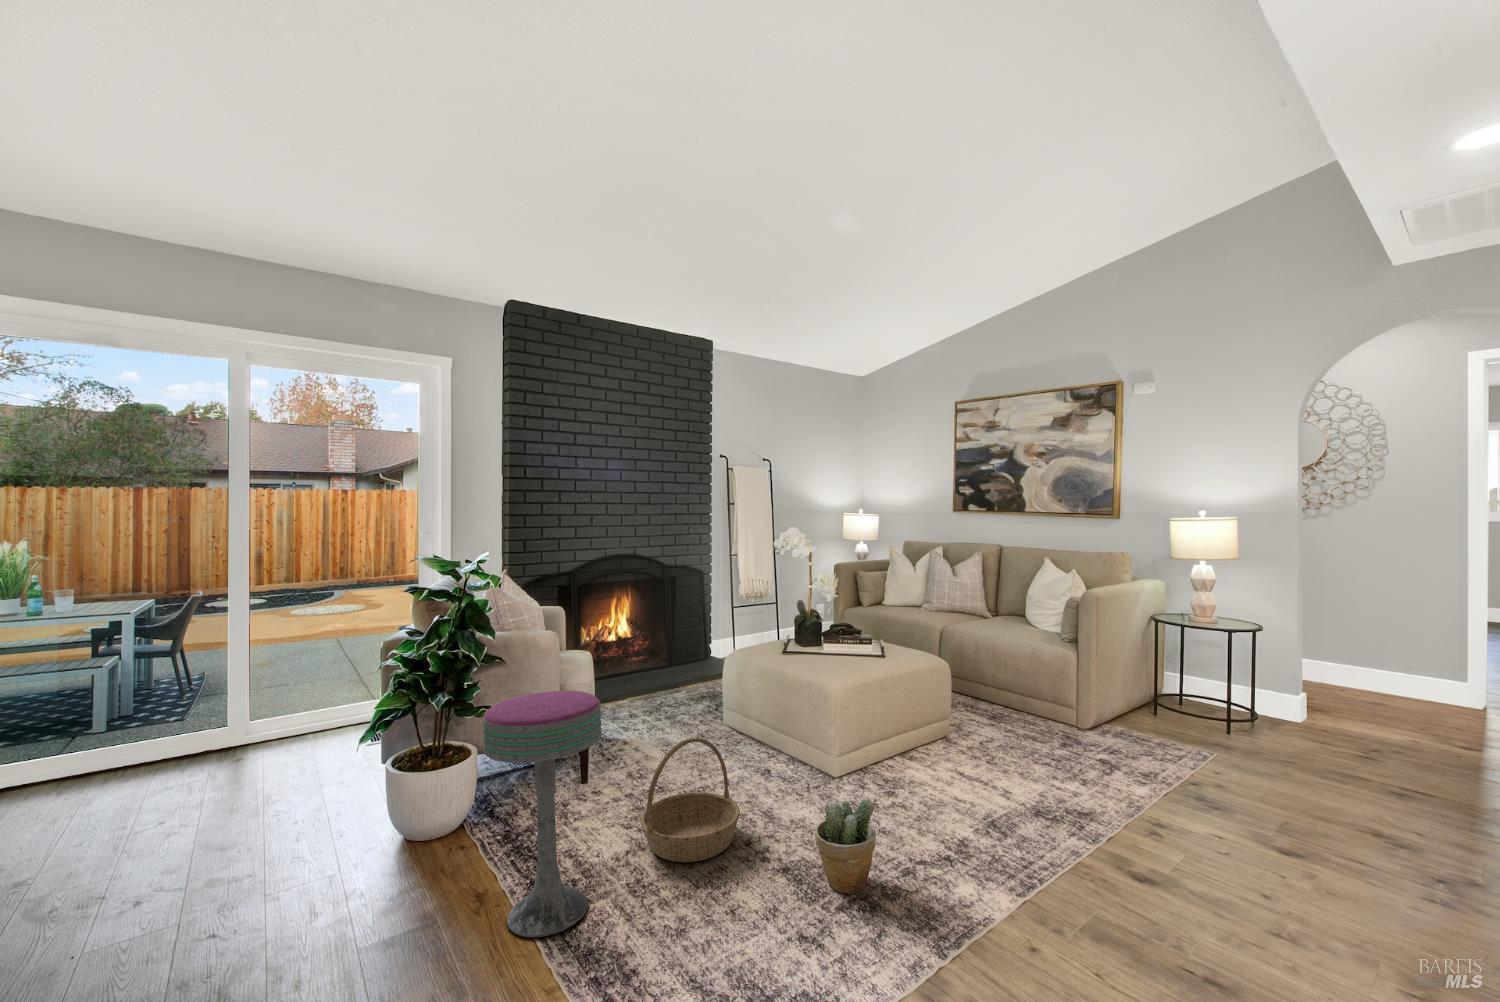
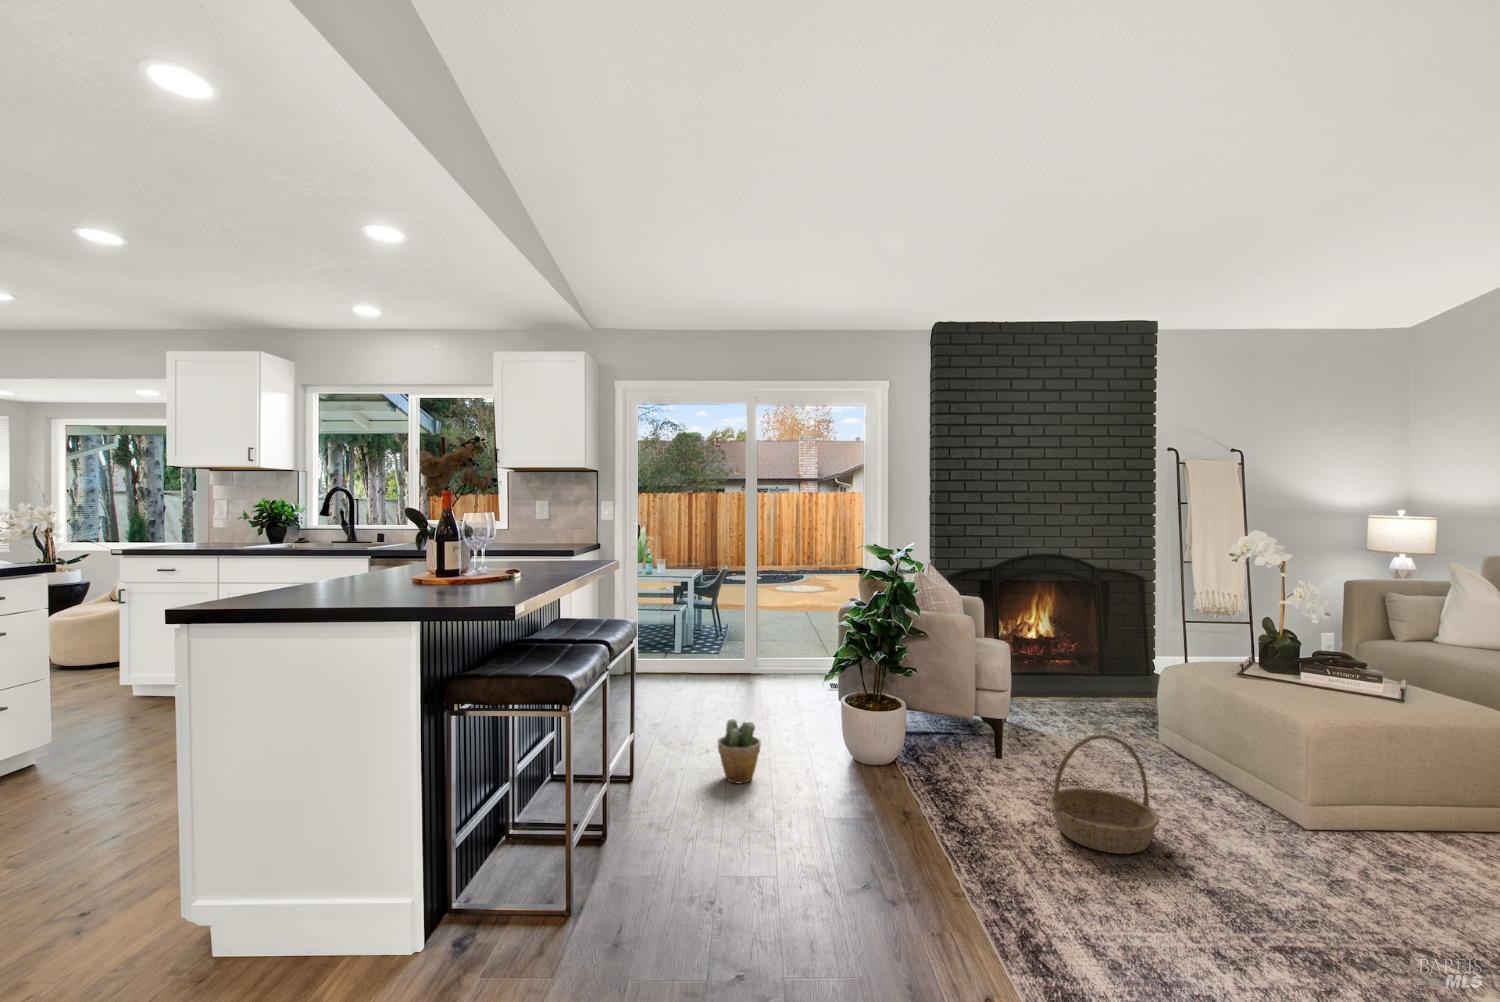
bar stool: present [483,691,602,937] -> none [911,661,1010,860]
potted plant: present [815,799,876,894] -> present [718,719,761,784]

